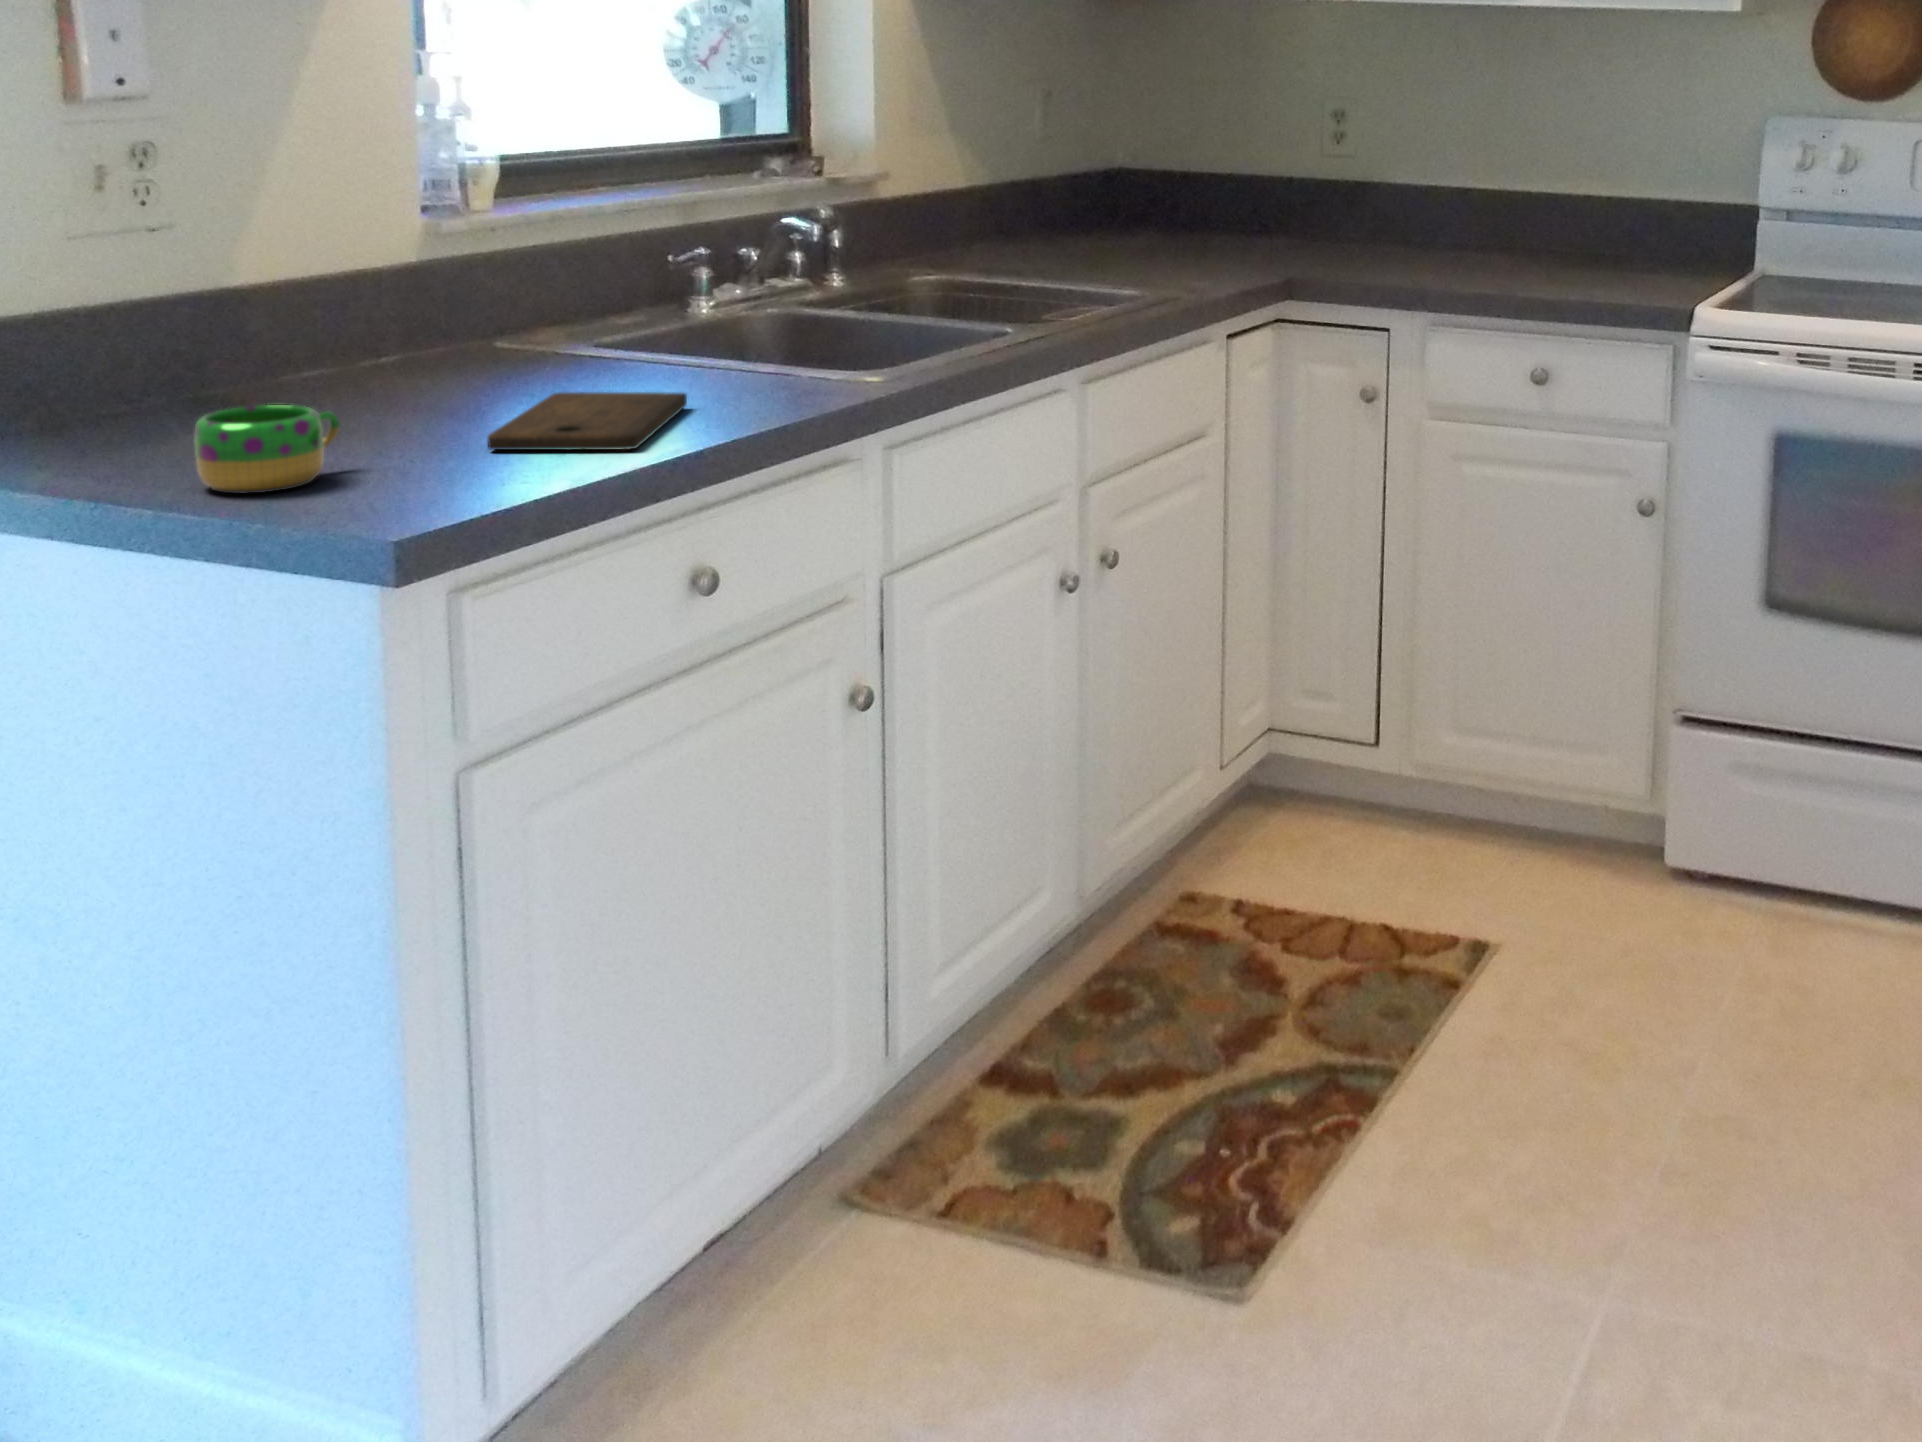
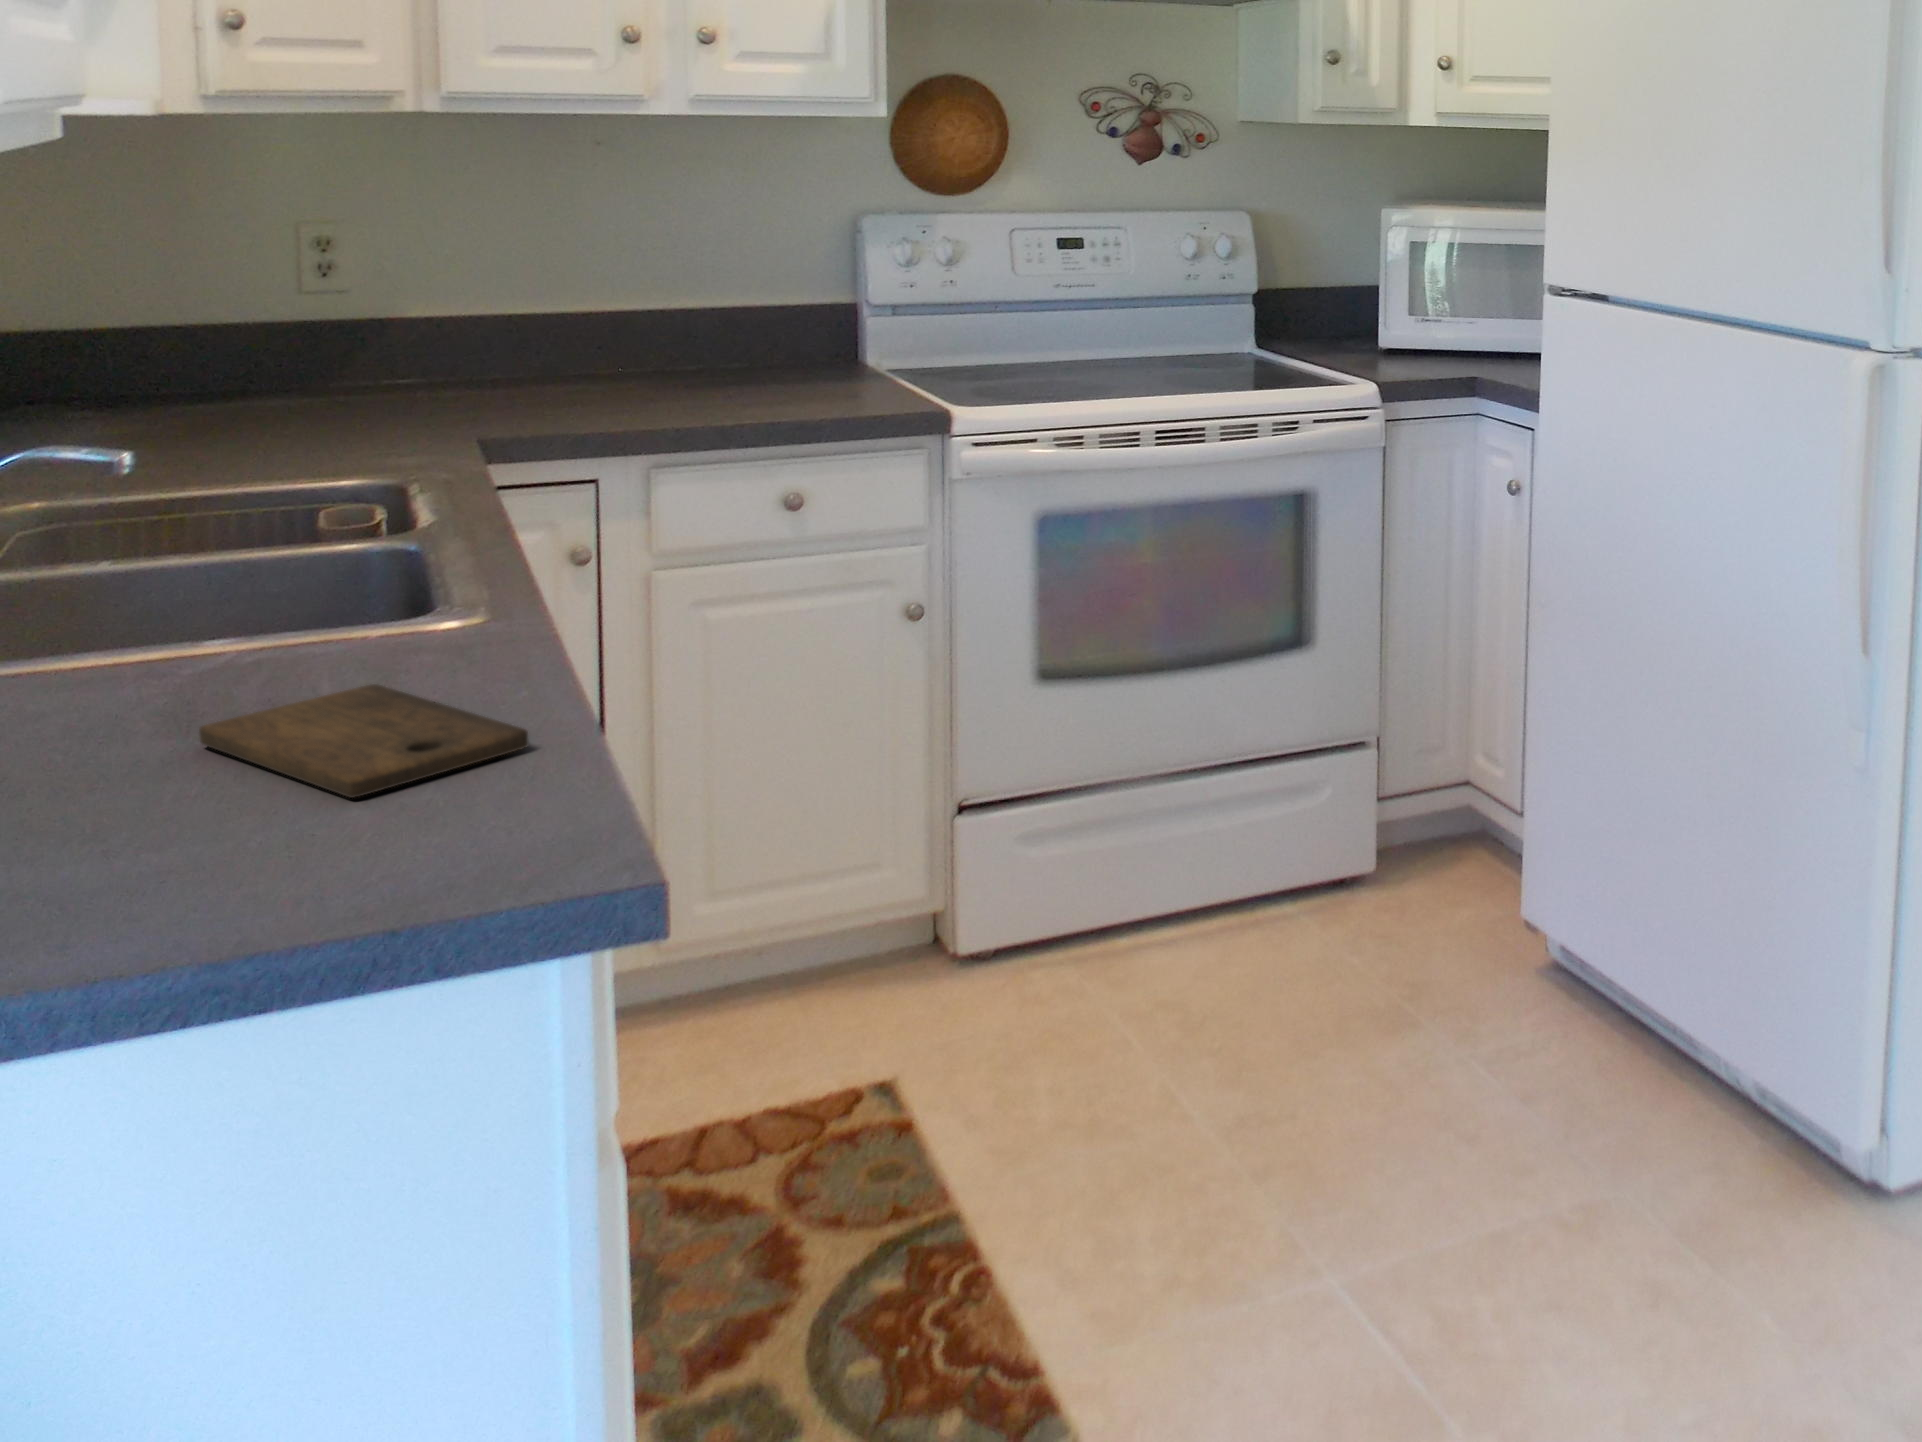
mug: present [194,405,340,493] -> none [125,791,312,937]

